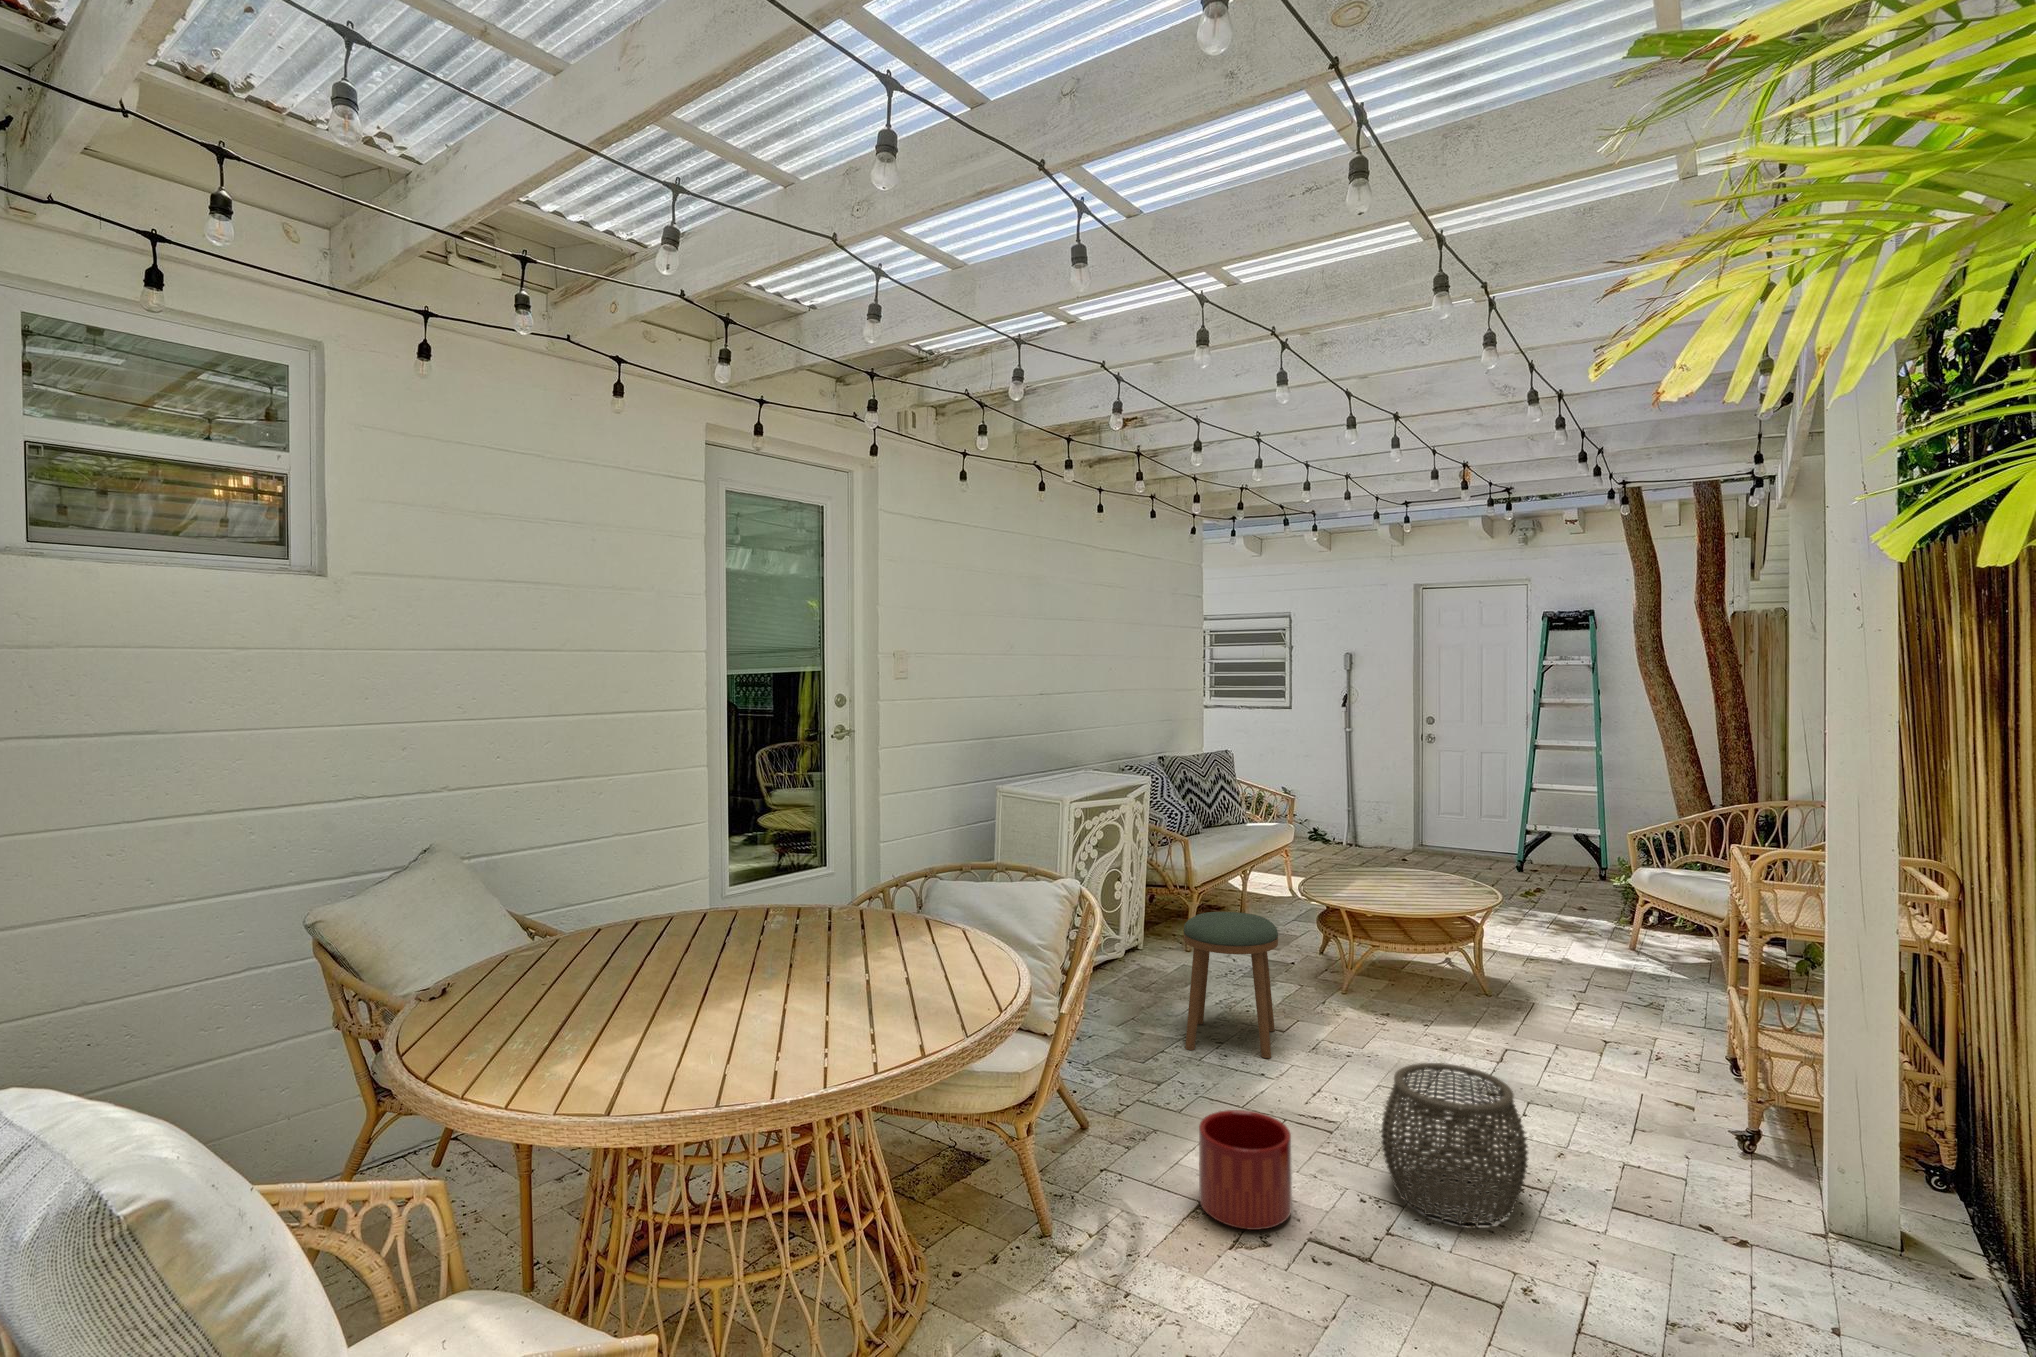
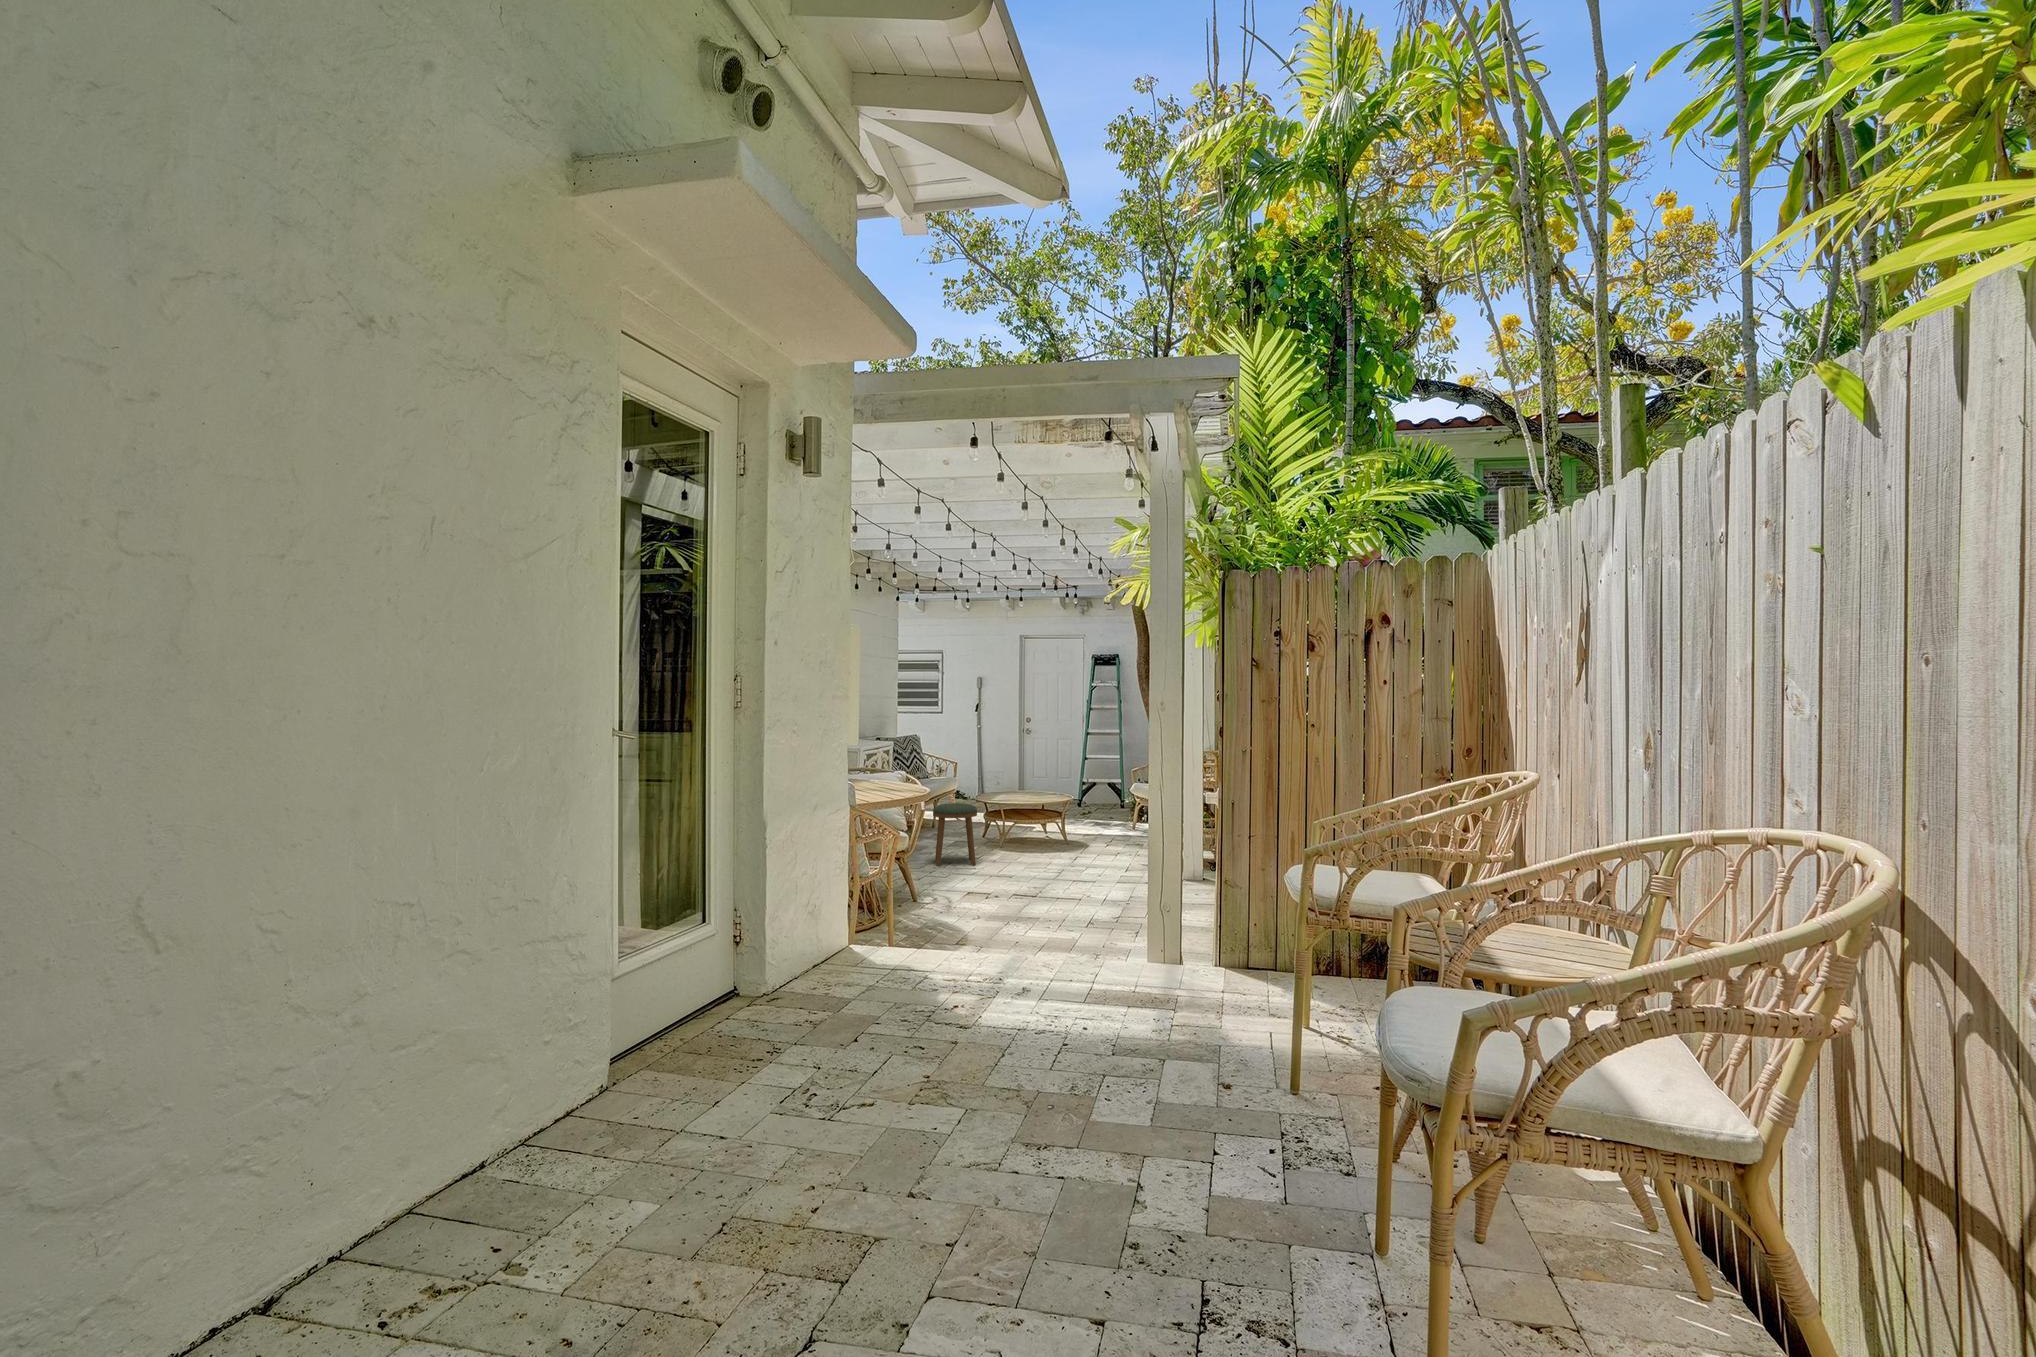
woven basket: present [1381,1063,1528,1225] -> none [1030,838,1081,888]
planter: present [1199,1110,1292,1230] -> none [966,859,1001,895]

